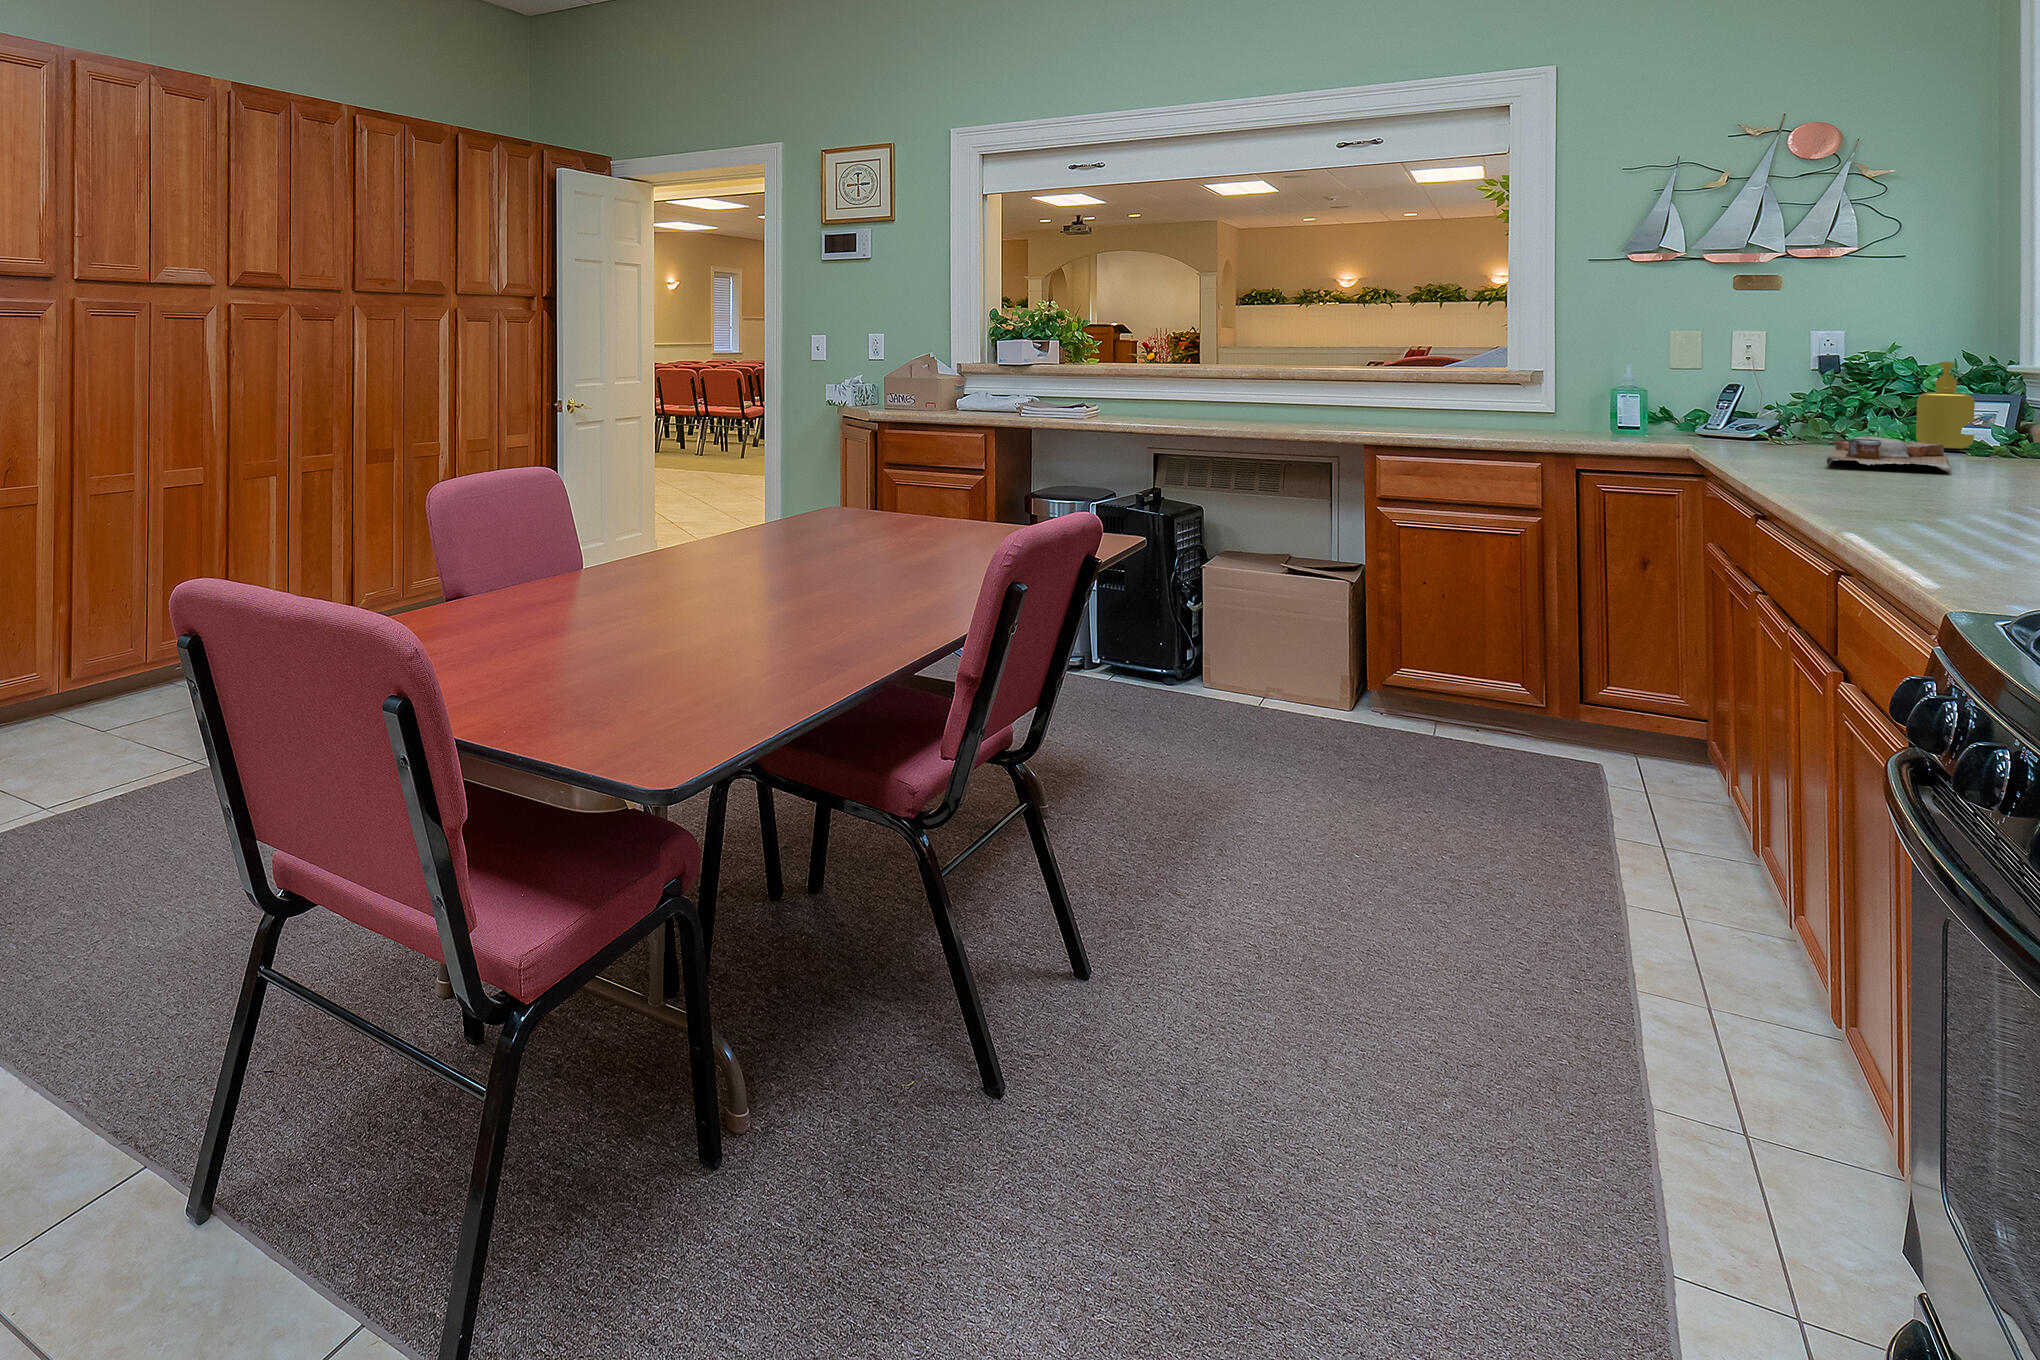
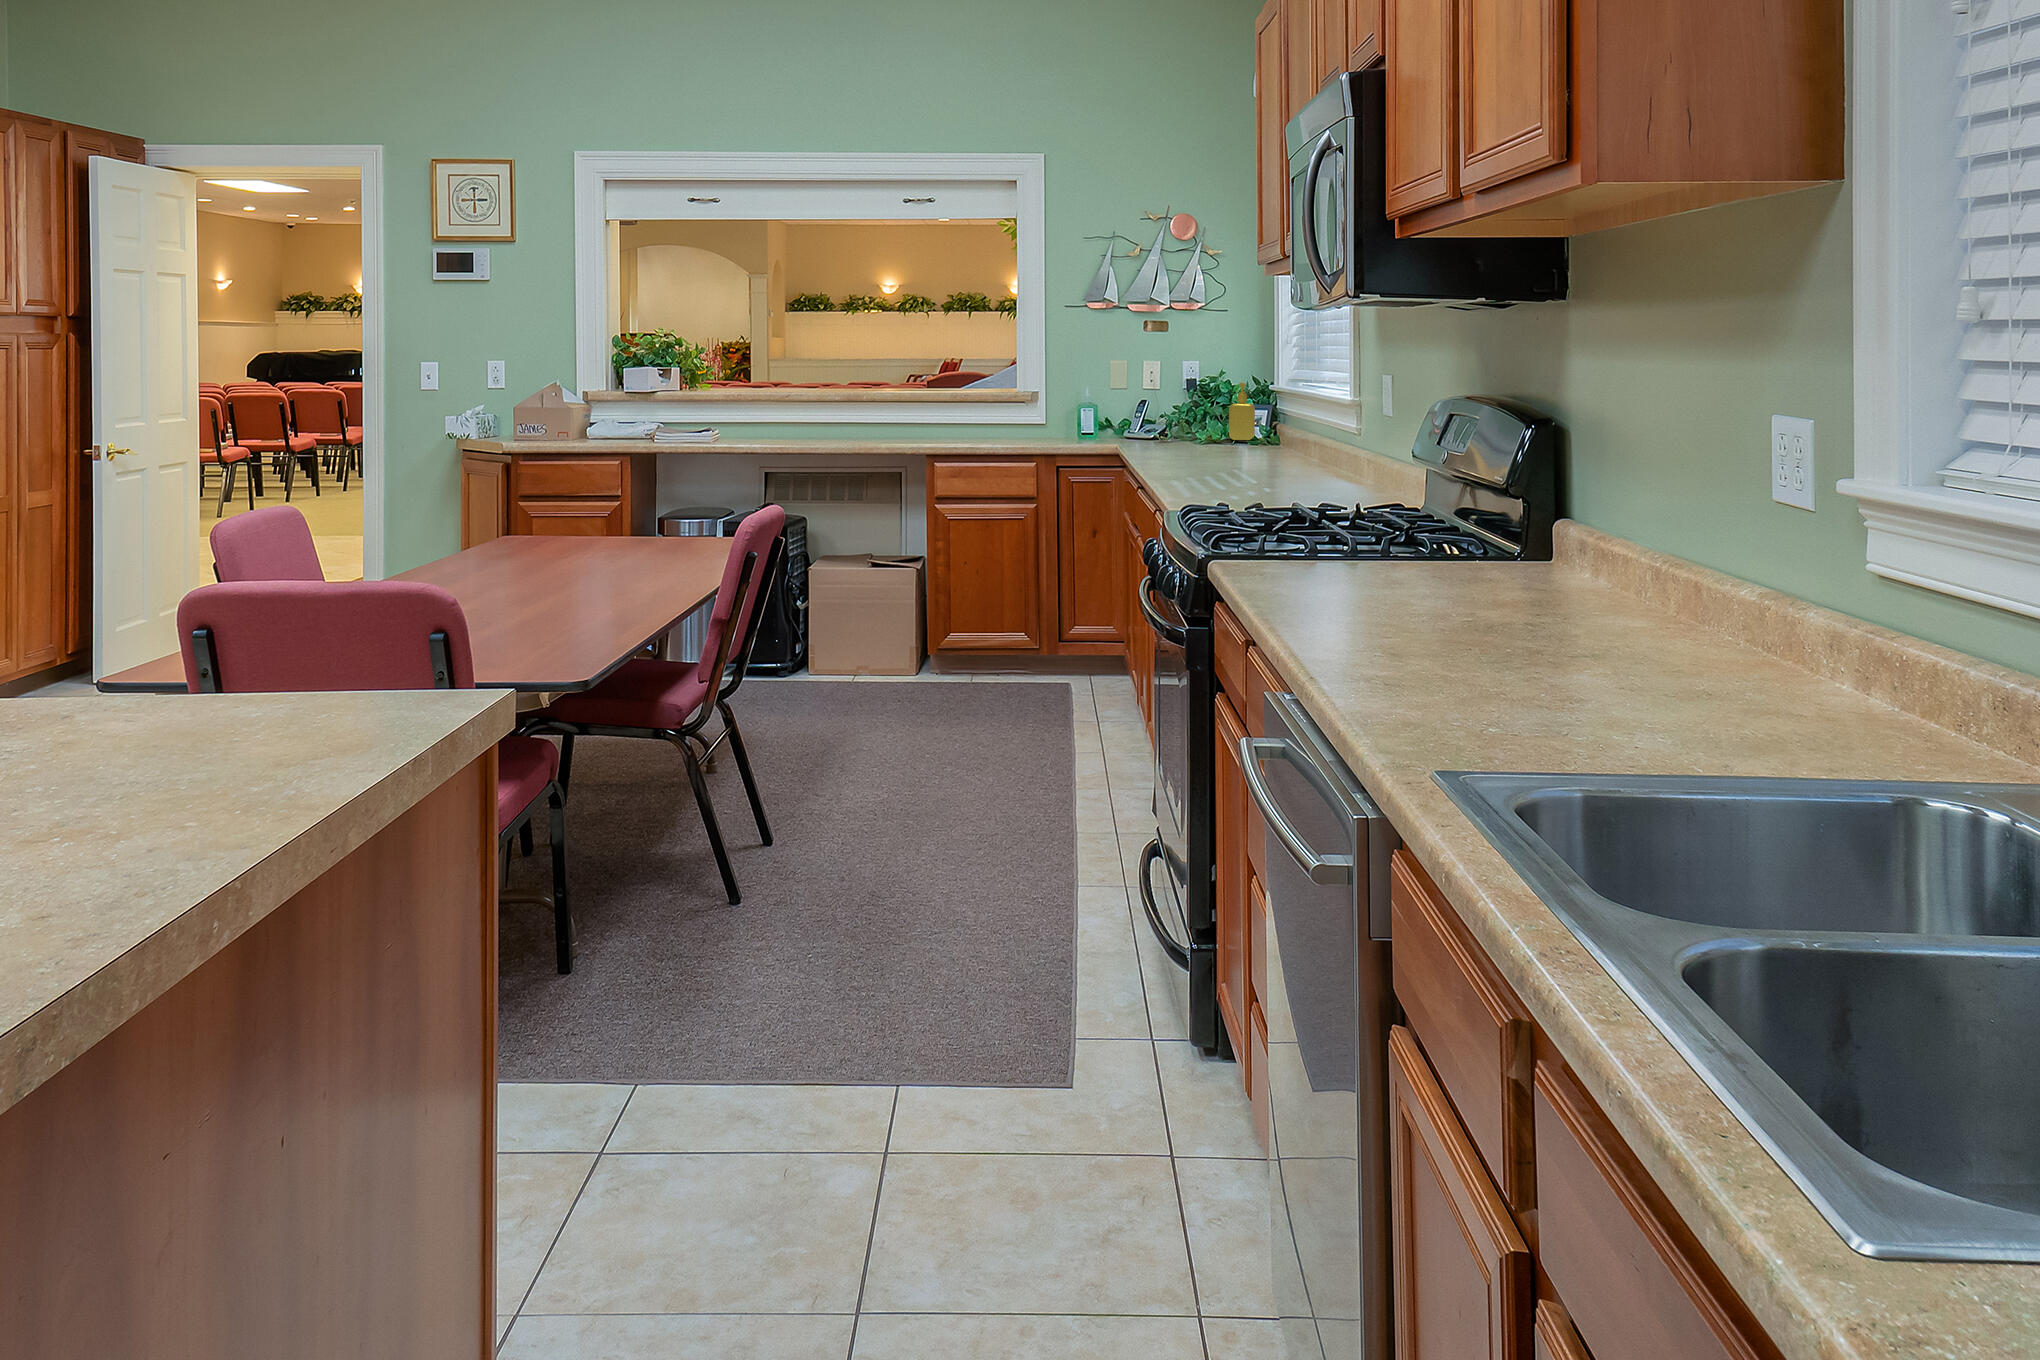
cutting board: present [1827,436,1951,473] -> none [1180,435,1238,457]

